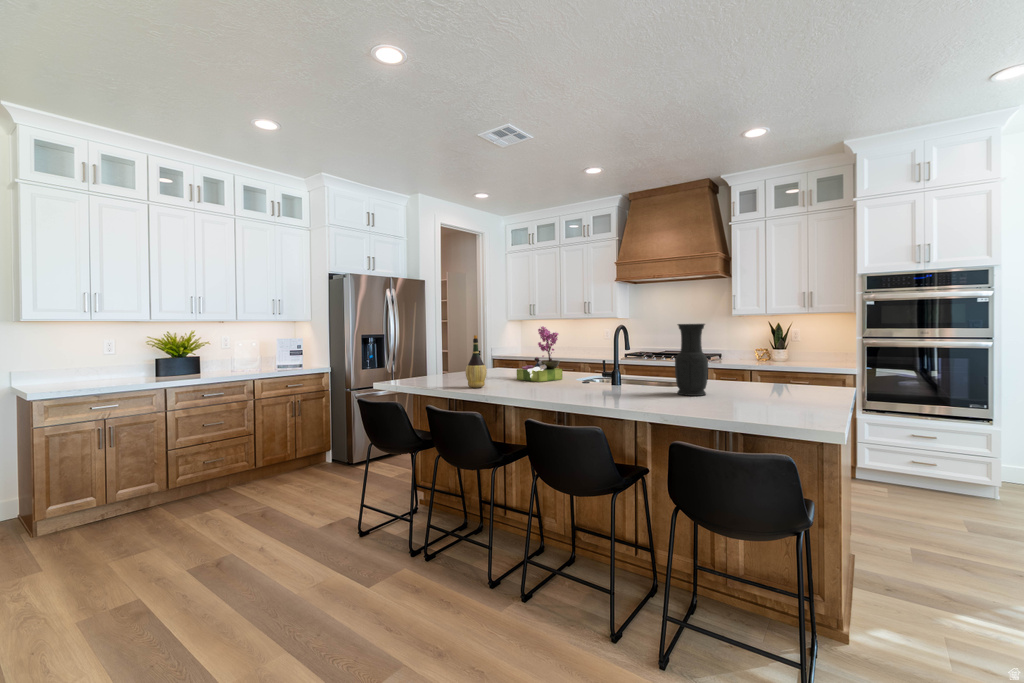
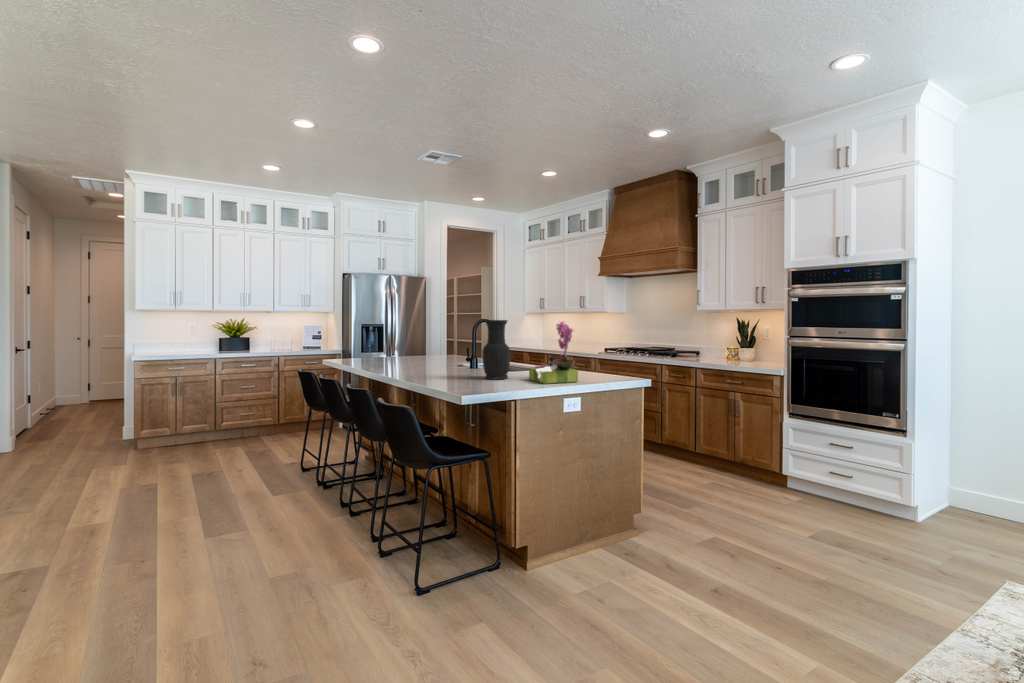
flower arrangement: present [517,326,562,382] -> present [529,321,578,384]
wine bottle: present [466,335,487,388] -> none [364,326,380,367]

